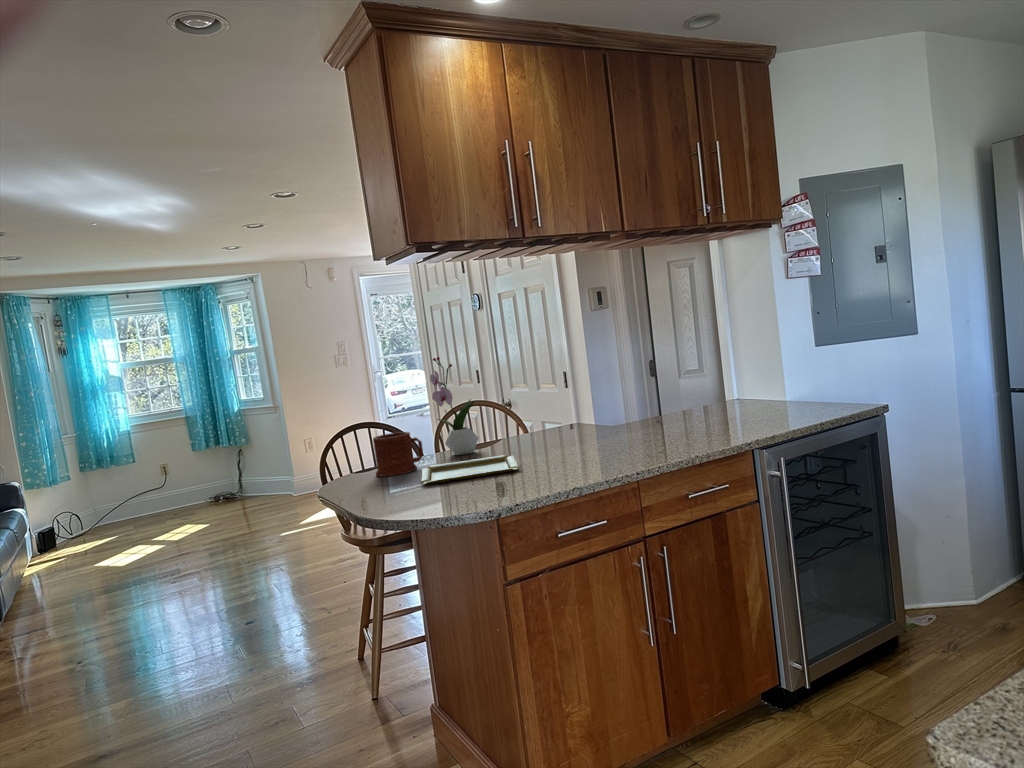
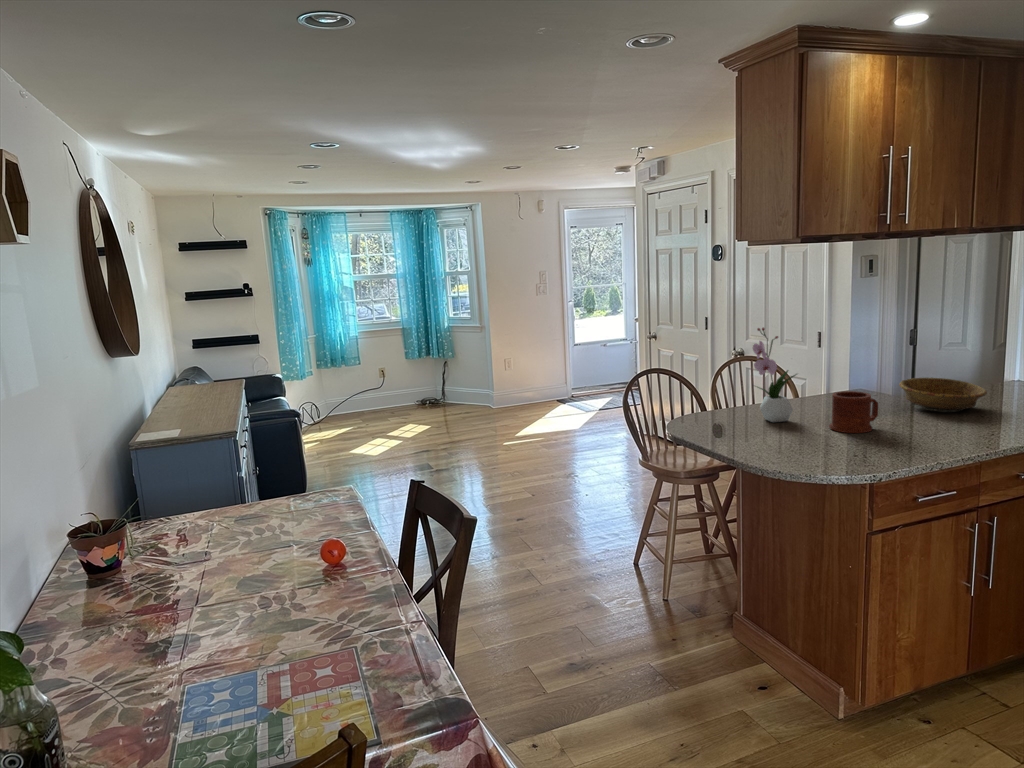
decorative bowl: none [589,395,665,427] -> present [899,377,987,412]
mug: present [373,432,423,477] -> present [829,391,878,433]
tray: present [421,455,519,484] -> none [766,434,878,458]

